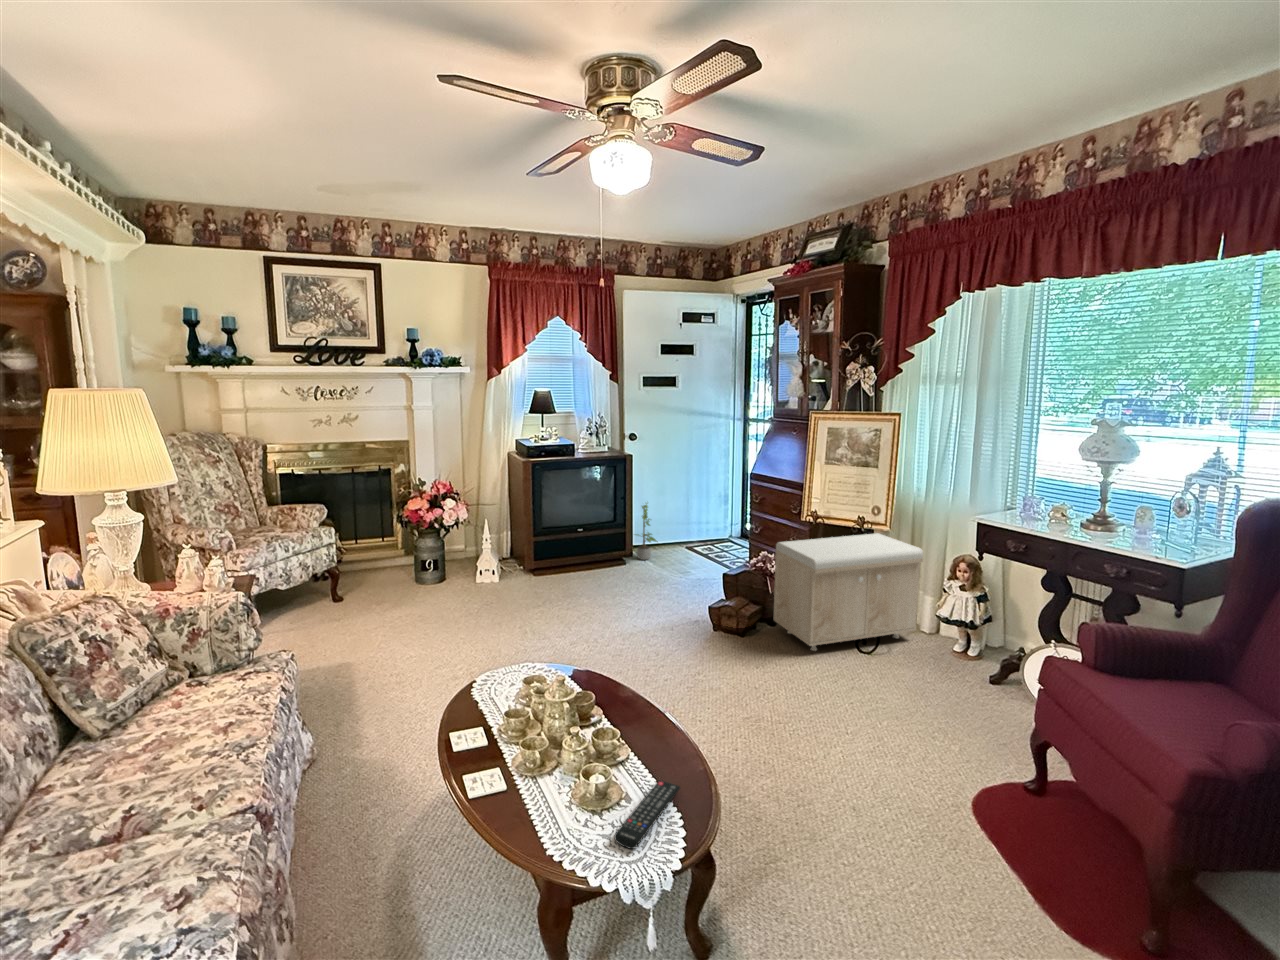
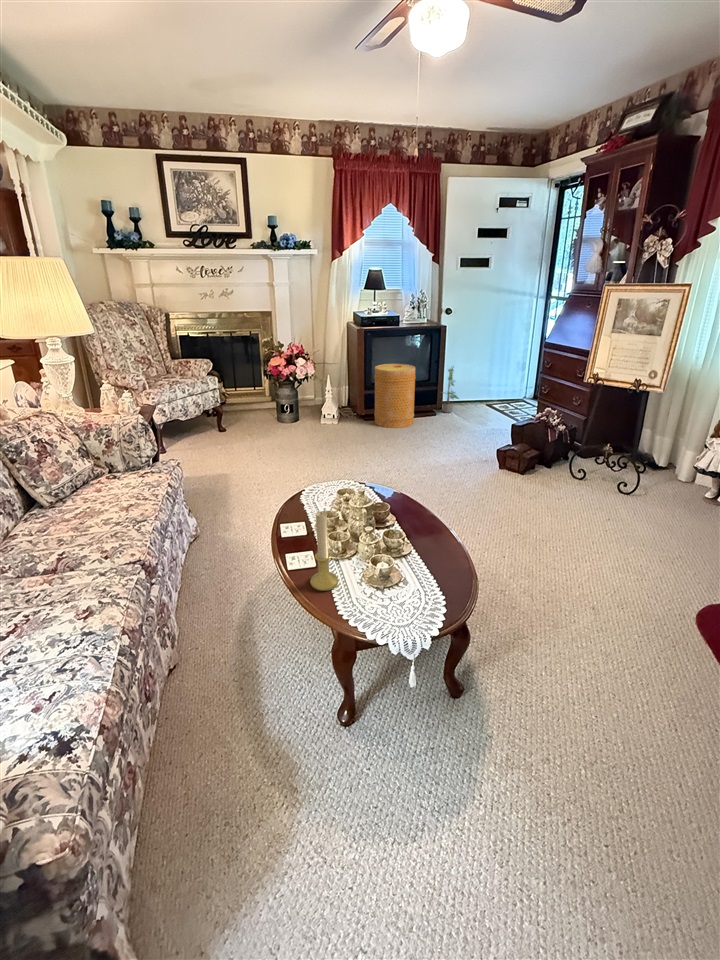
basket: none [550,502,603,584] -> present [374,364,416,428]
storage bench: present [774,533,923,651] -> none [547,396,691,489]
candle holder: none [504,711,541,822] -> present [310,511,338,591]
remote control: present [615,780,680,849] -> none [390,573,448,620]

